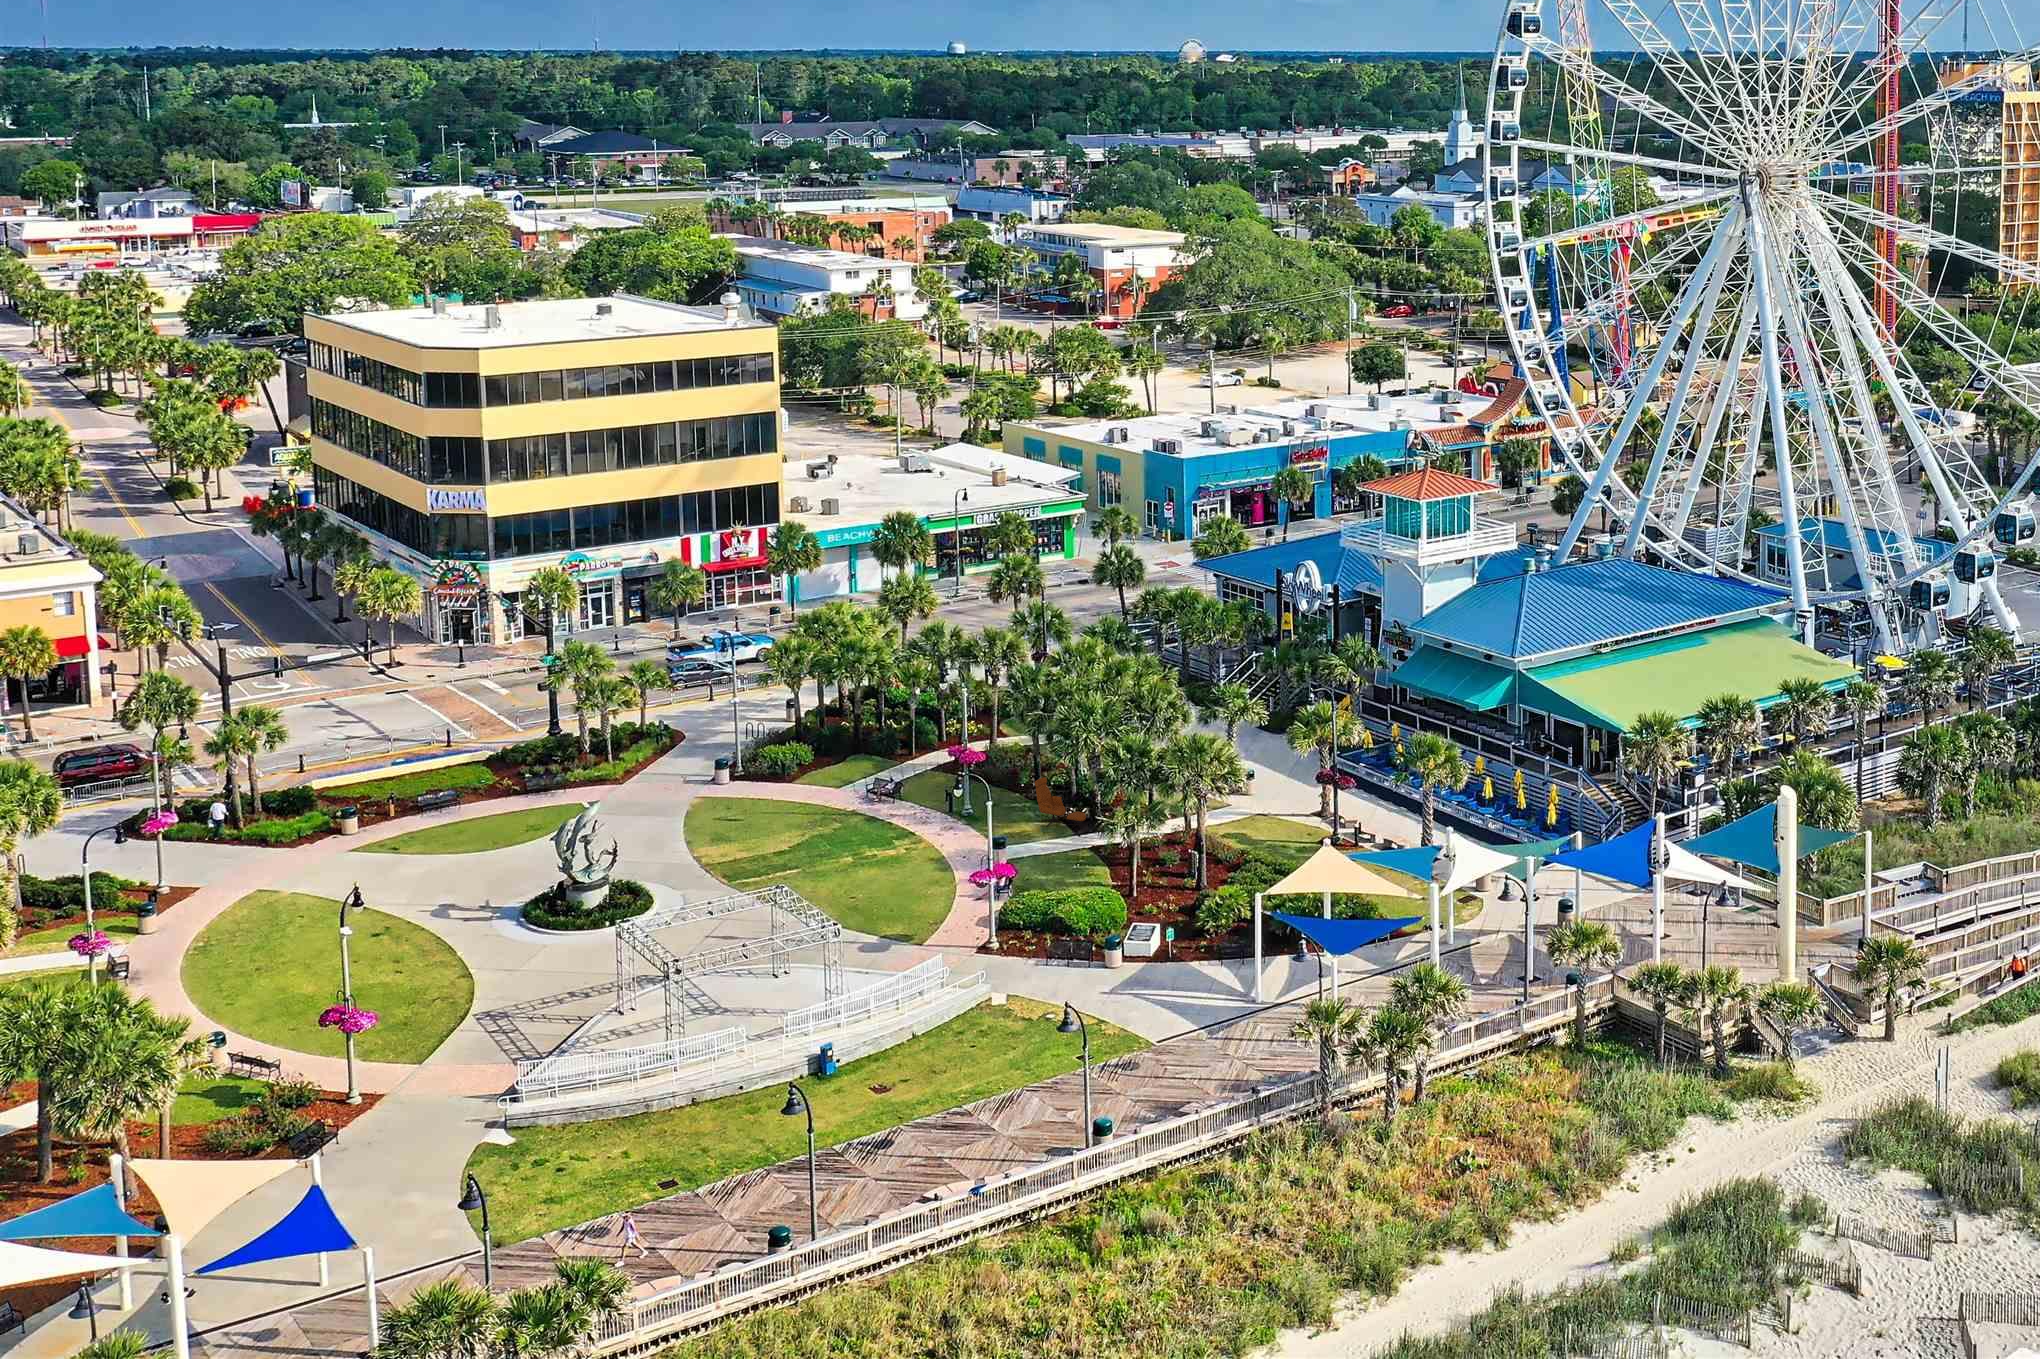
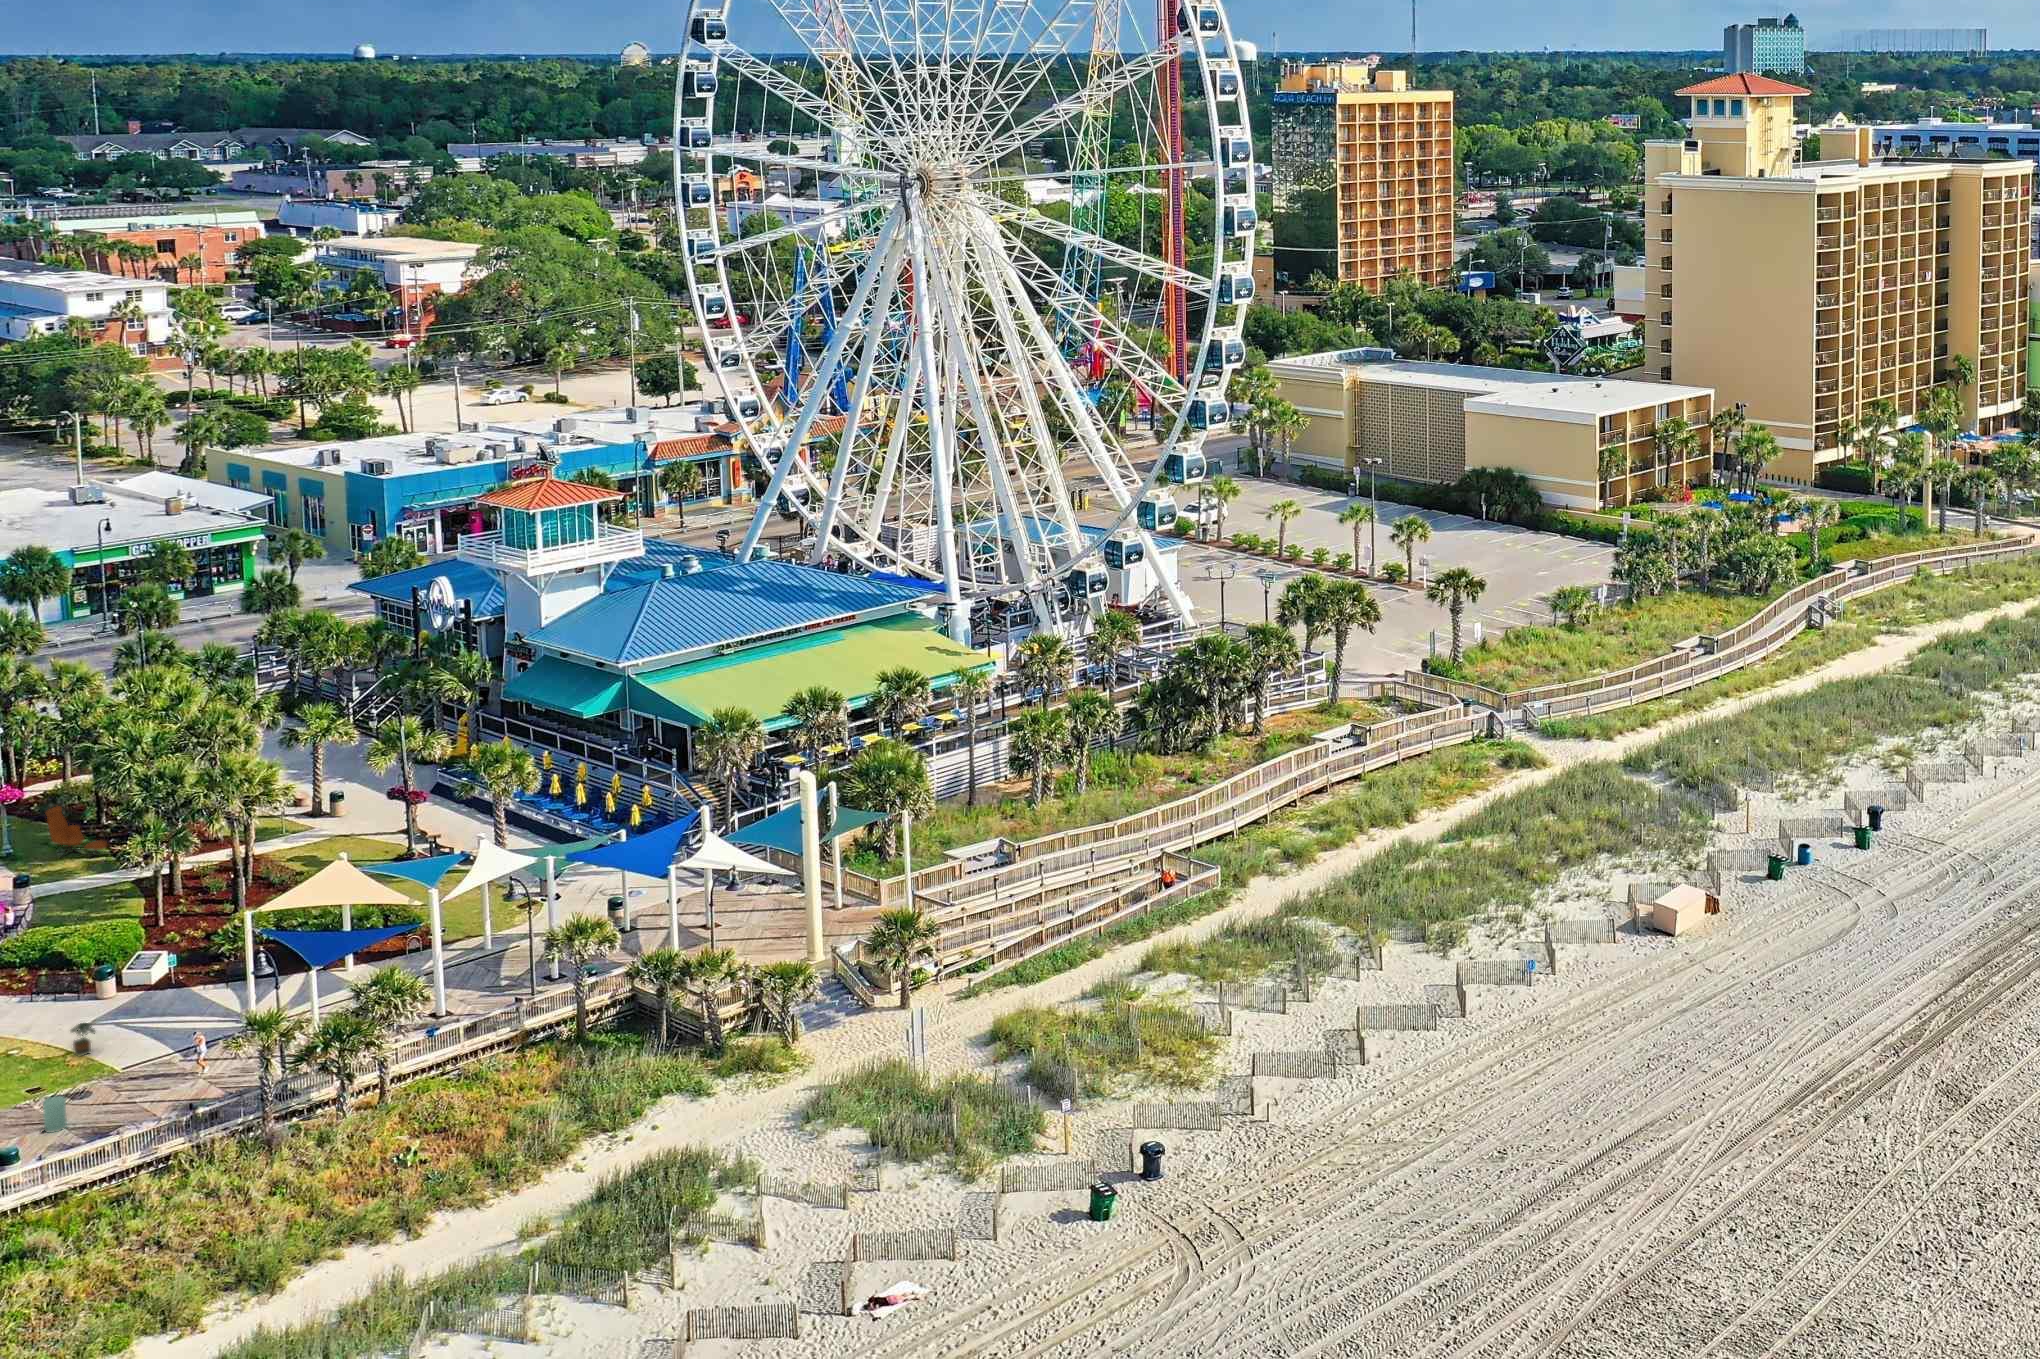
potted tree: none [1121,991,1144,1025] -> present [71,1023,95,1056]
trash can: none [1121,1065,1144,1101] -> present [41,1096,67,1132]

